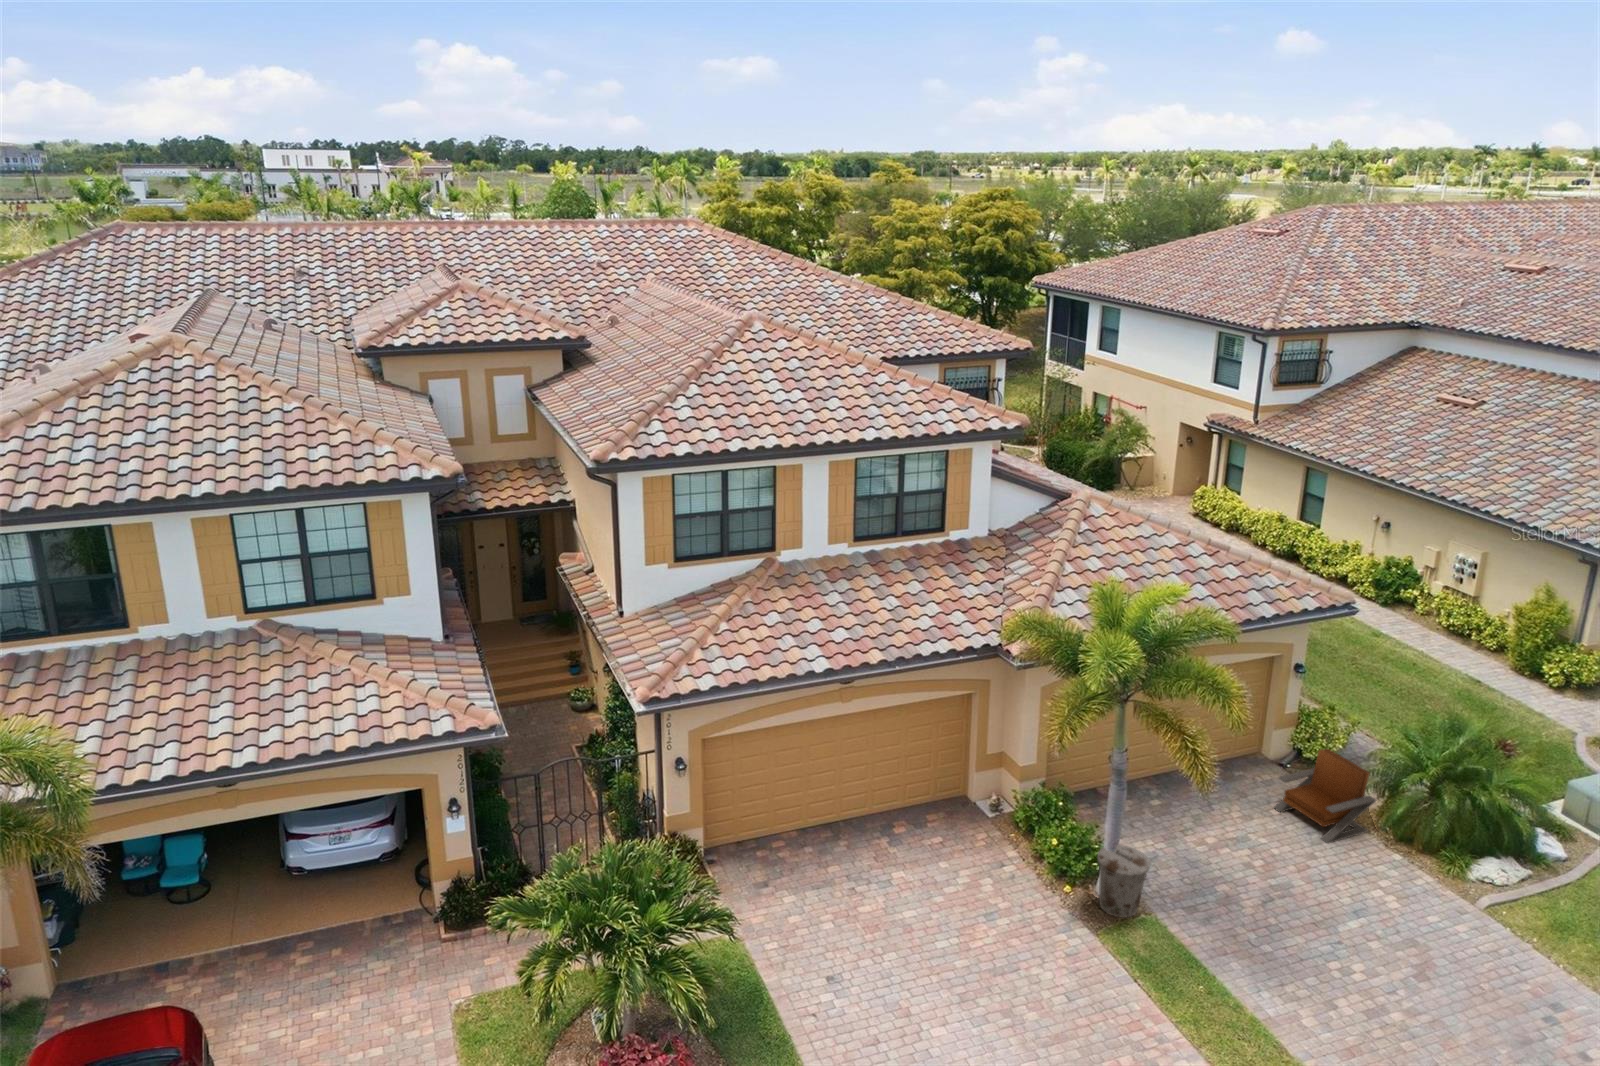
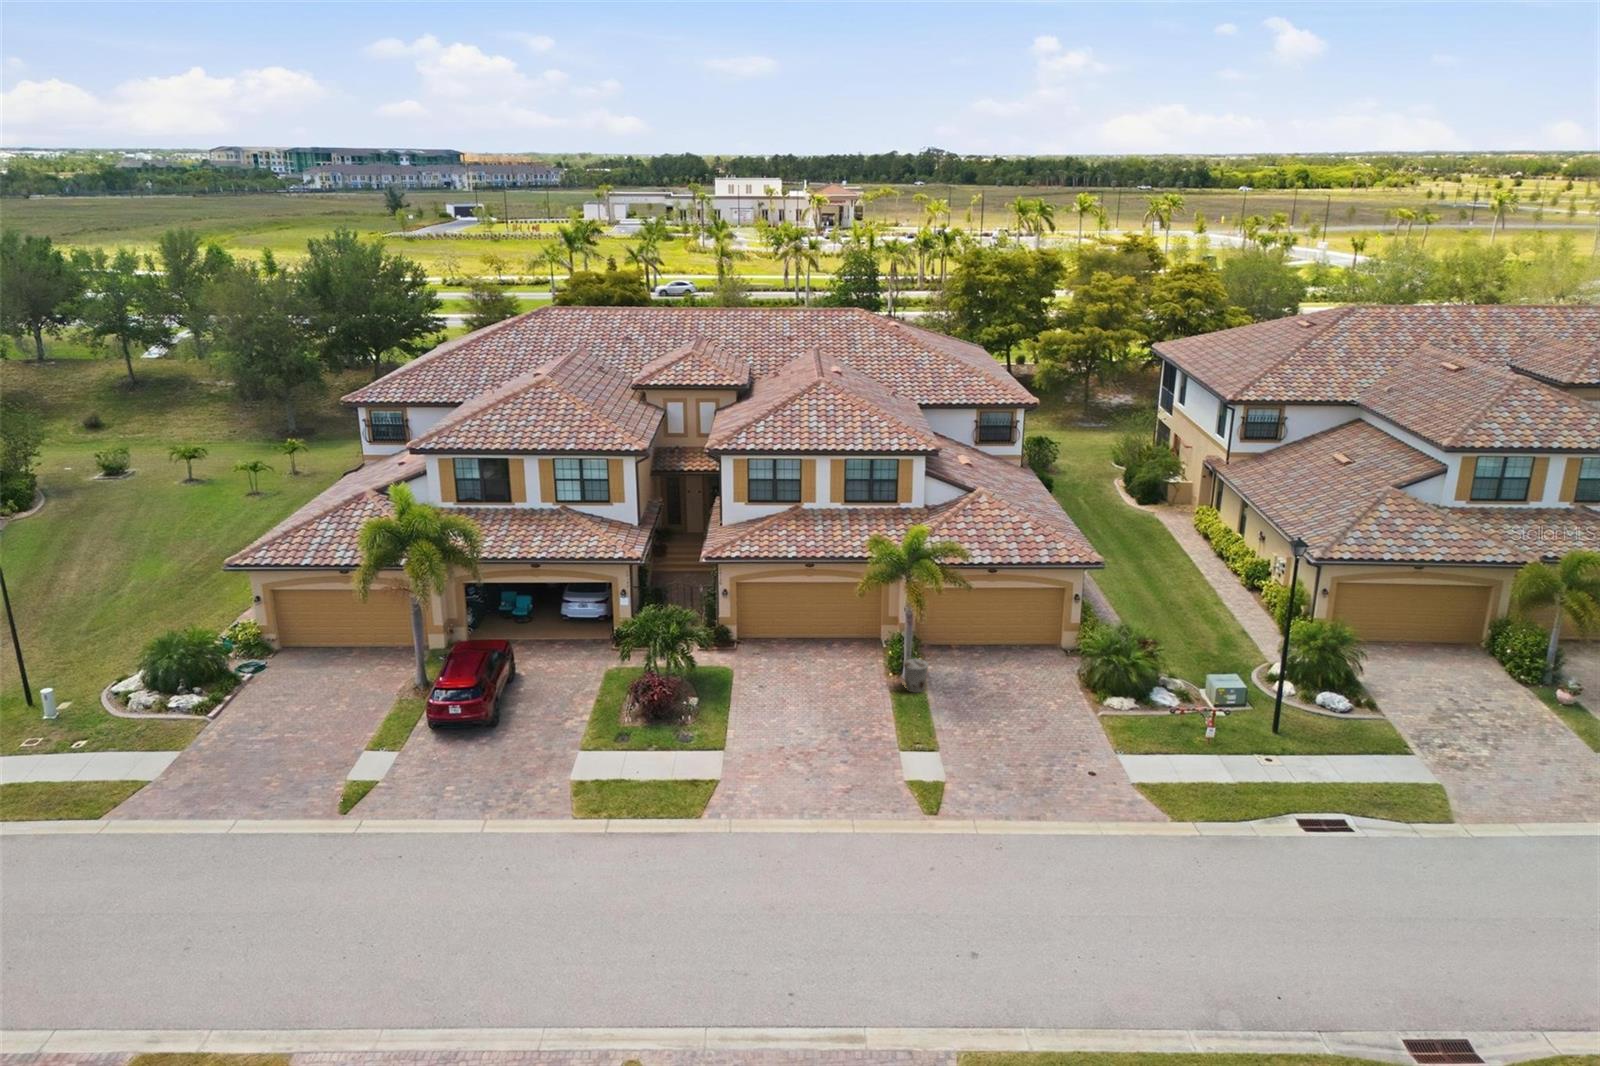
lounge chair: present [1274,749,1376,843] -> none [1044,640,1086,686]

